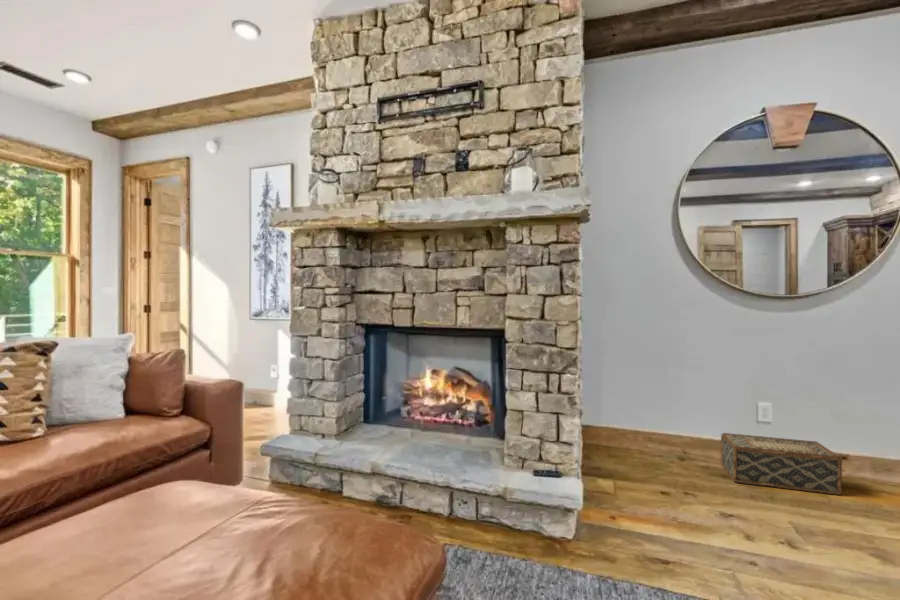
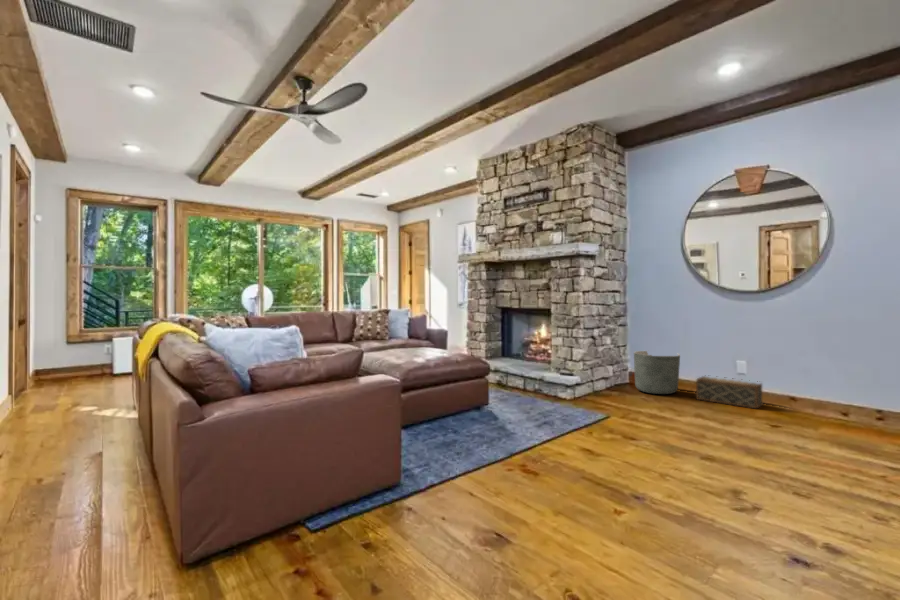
planter: none [615,394,694,477] -> present [634,351,680,394]

